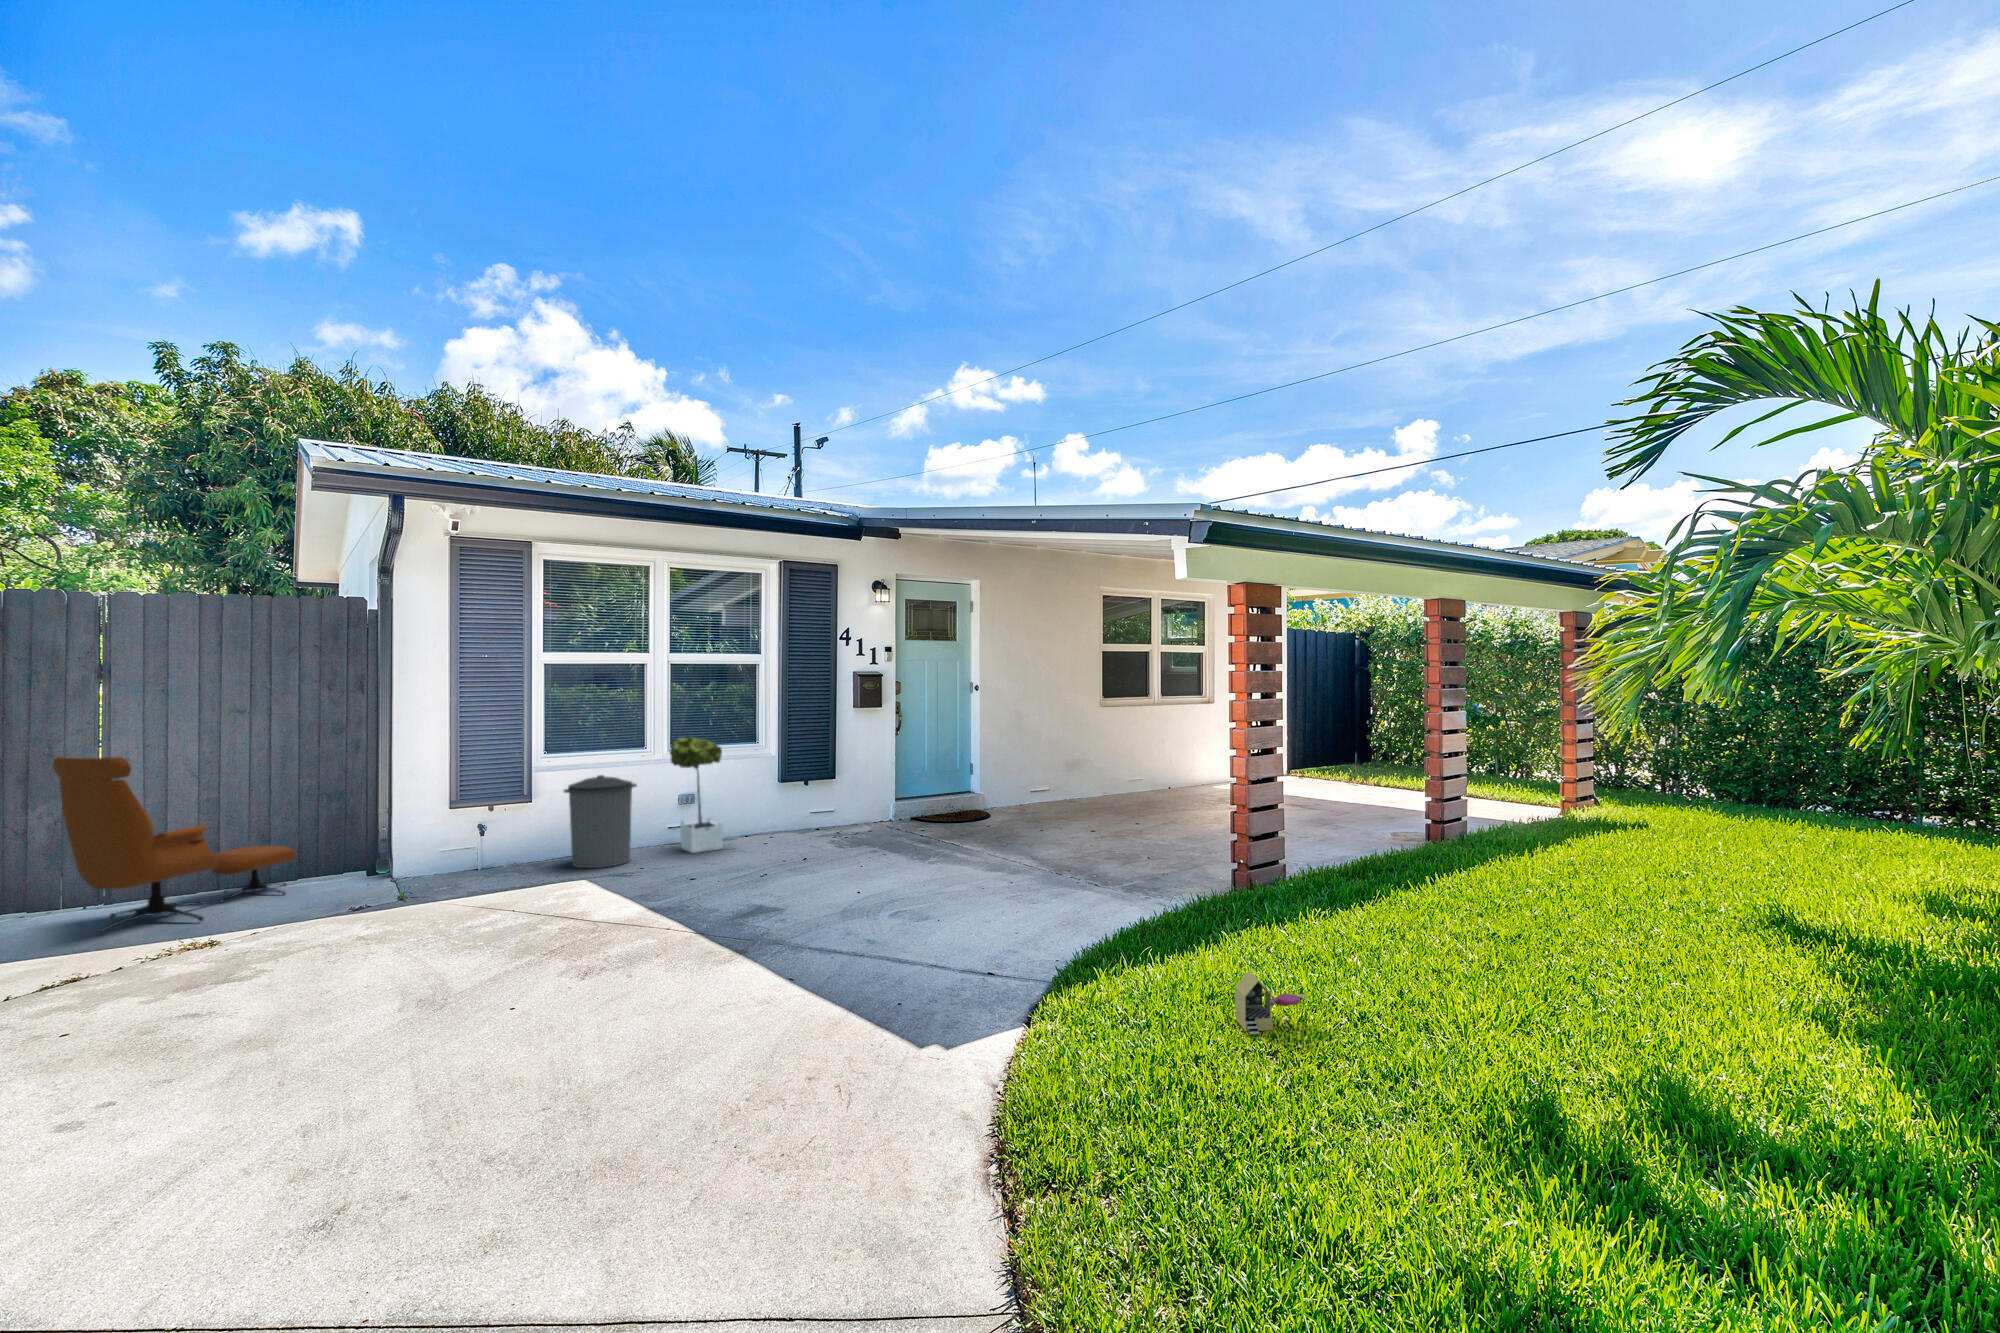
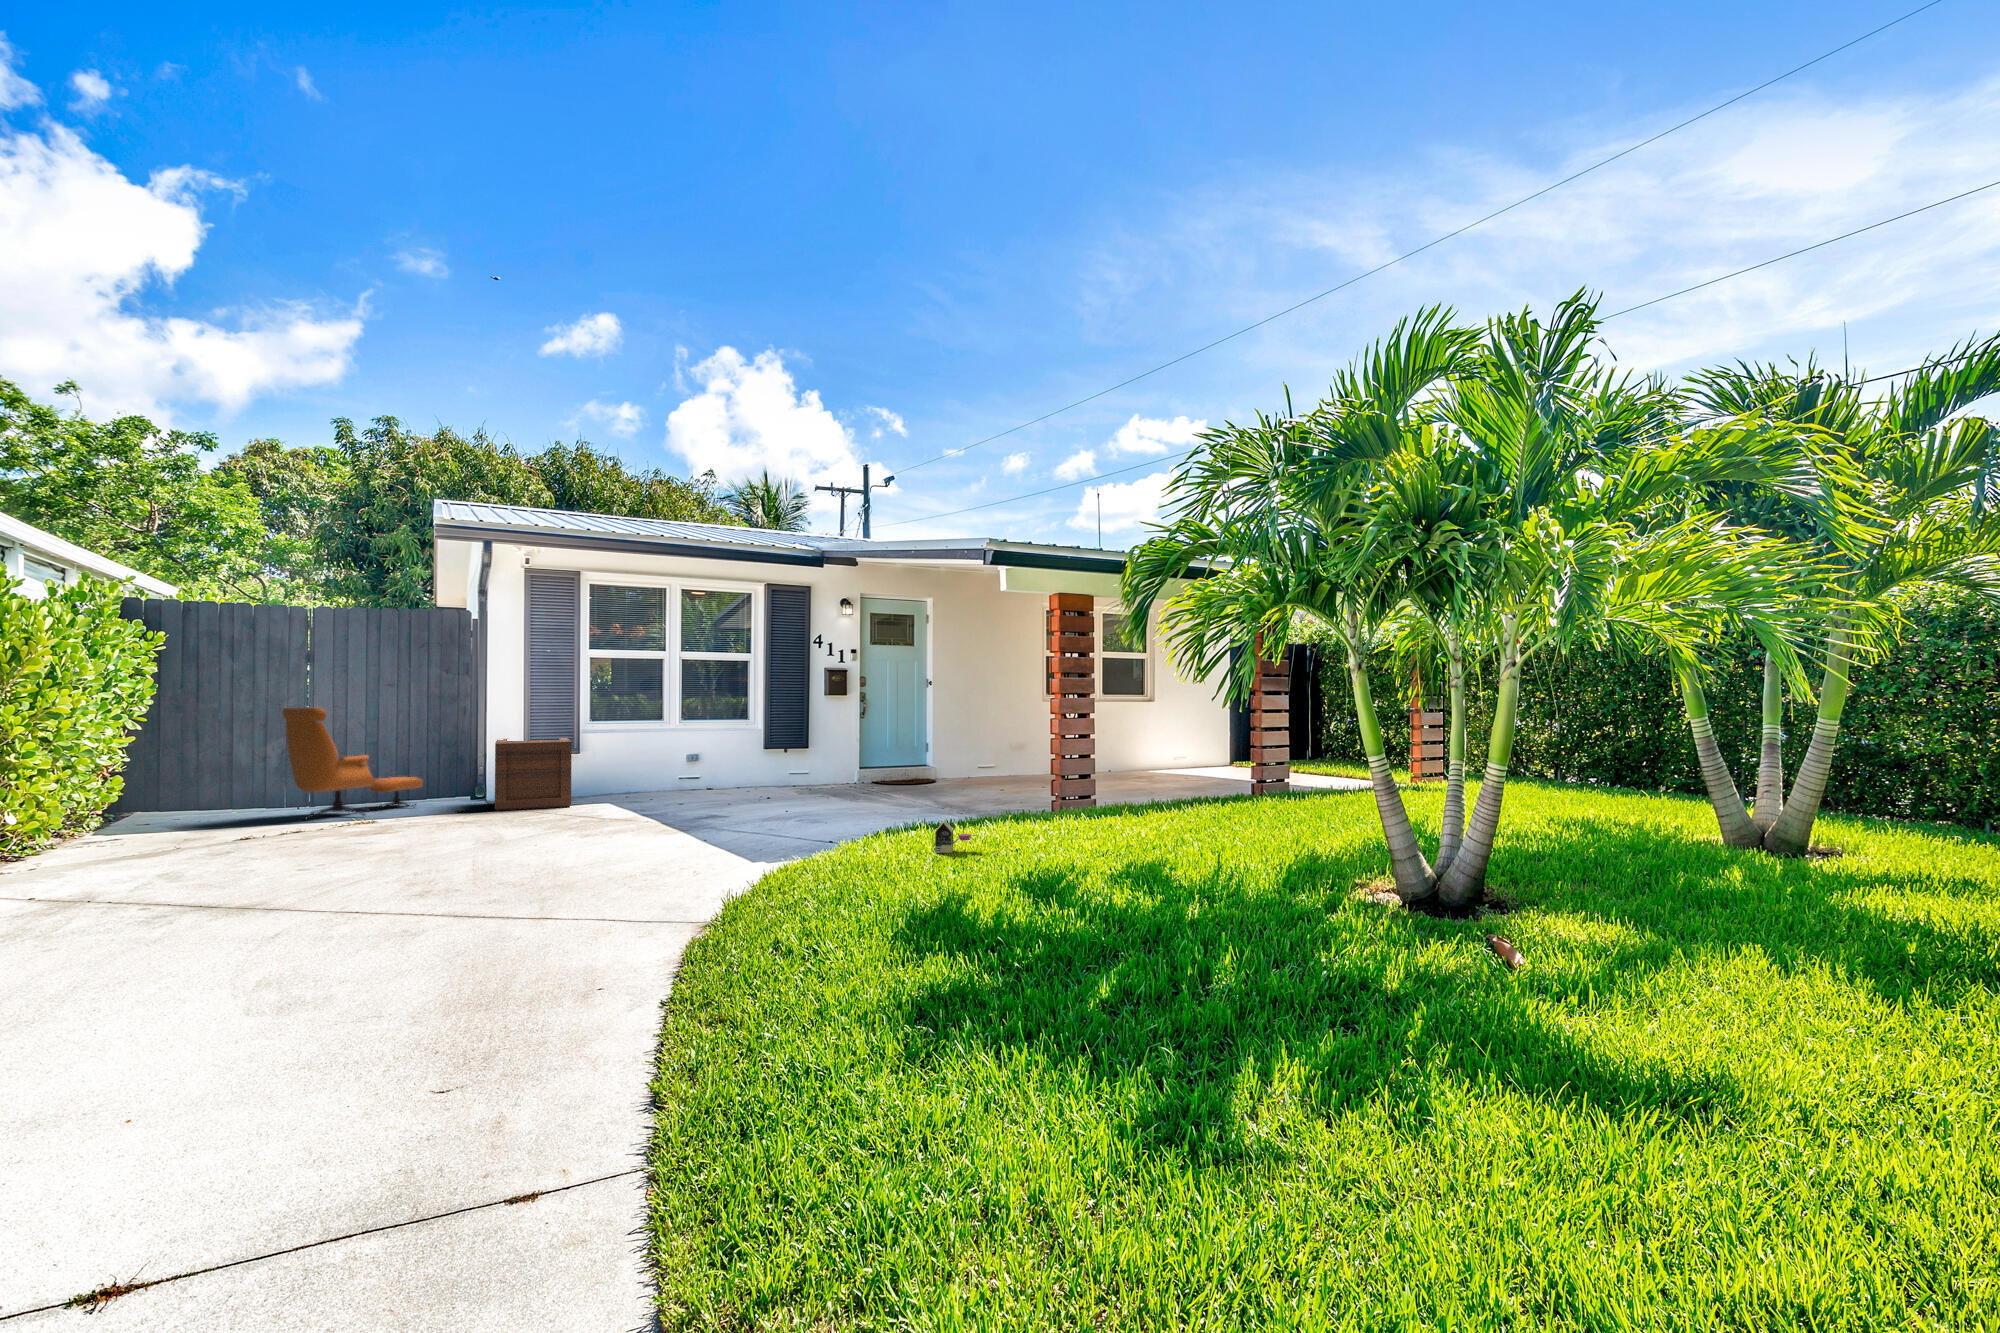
potted tree: present [670,737,723,853] -> none [677,710,716,796]
trash can: present [564,775,637,868] -> none [600,737,652,801]
wooden crate: none [409,778,529,898] -> present [495,738,572,811]

